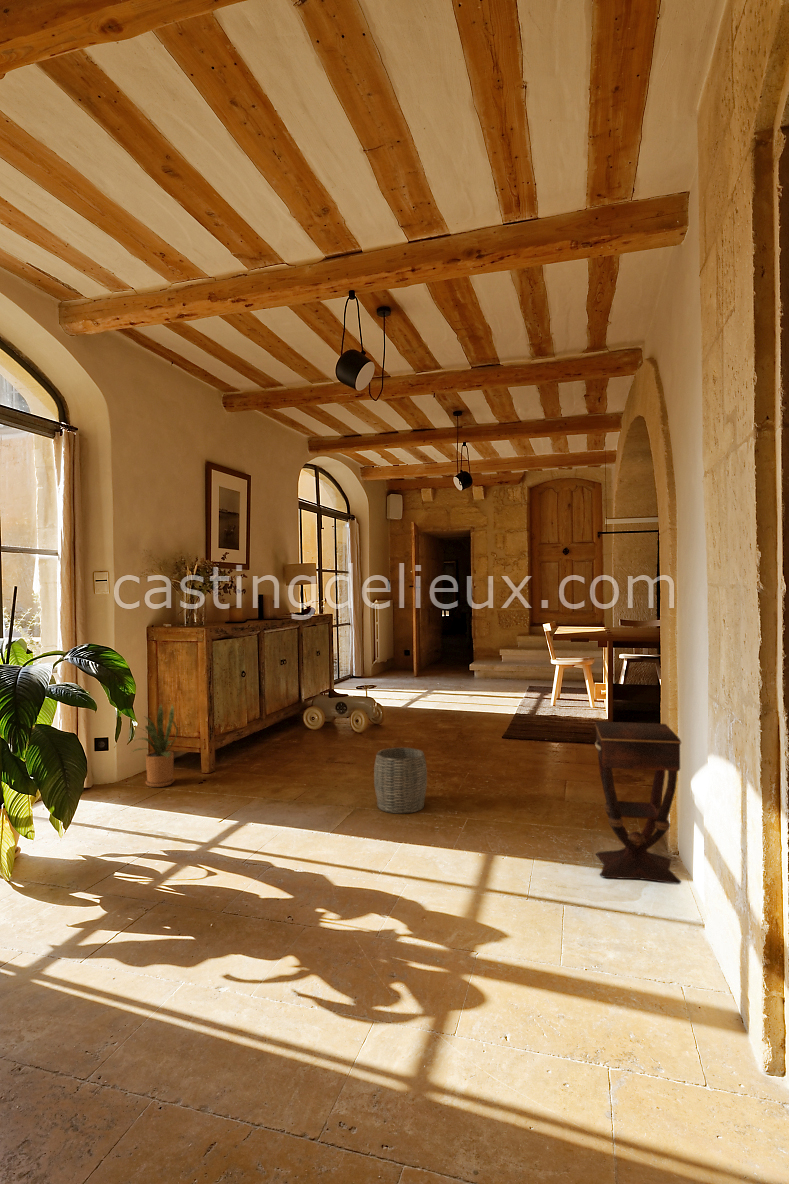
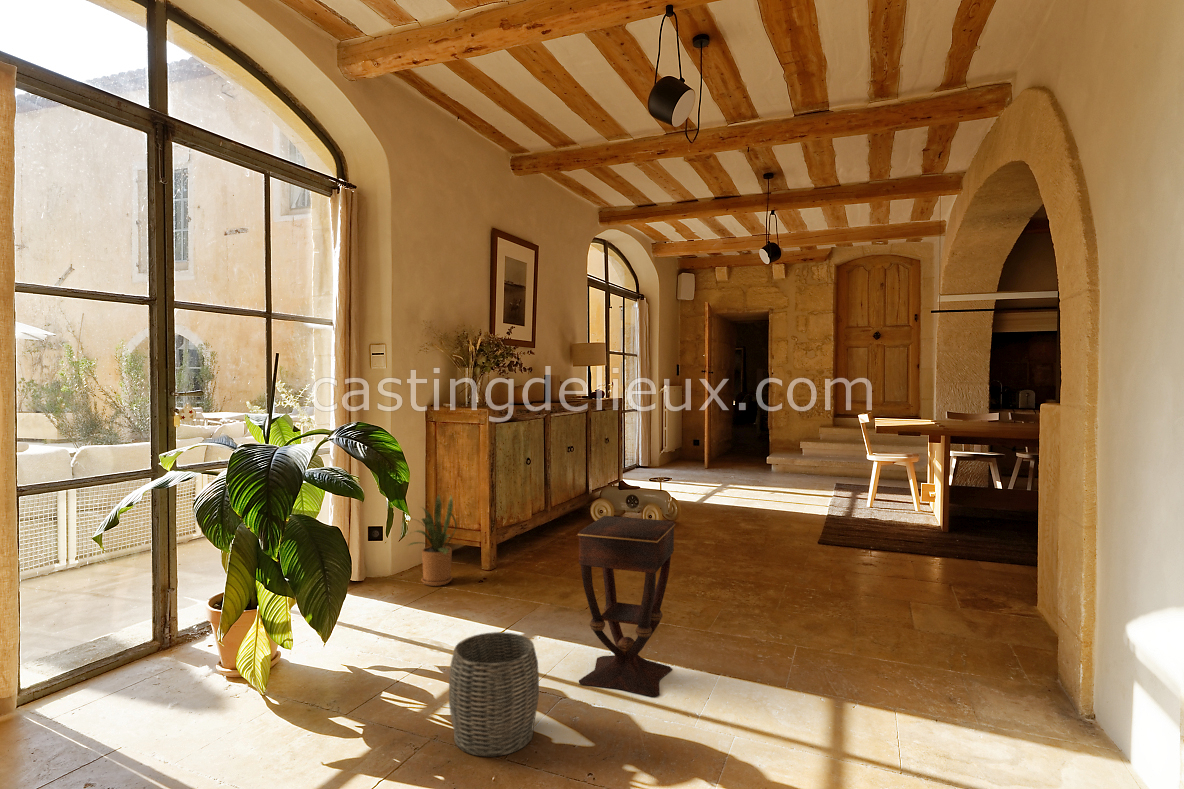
side table: present [595,722,681,884] -> present [578,516,675,697]
woven basket: present [374,748,427,813] -> present [449,632,539,756]

